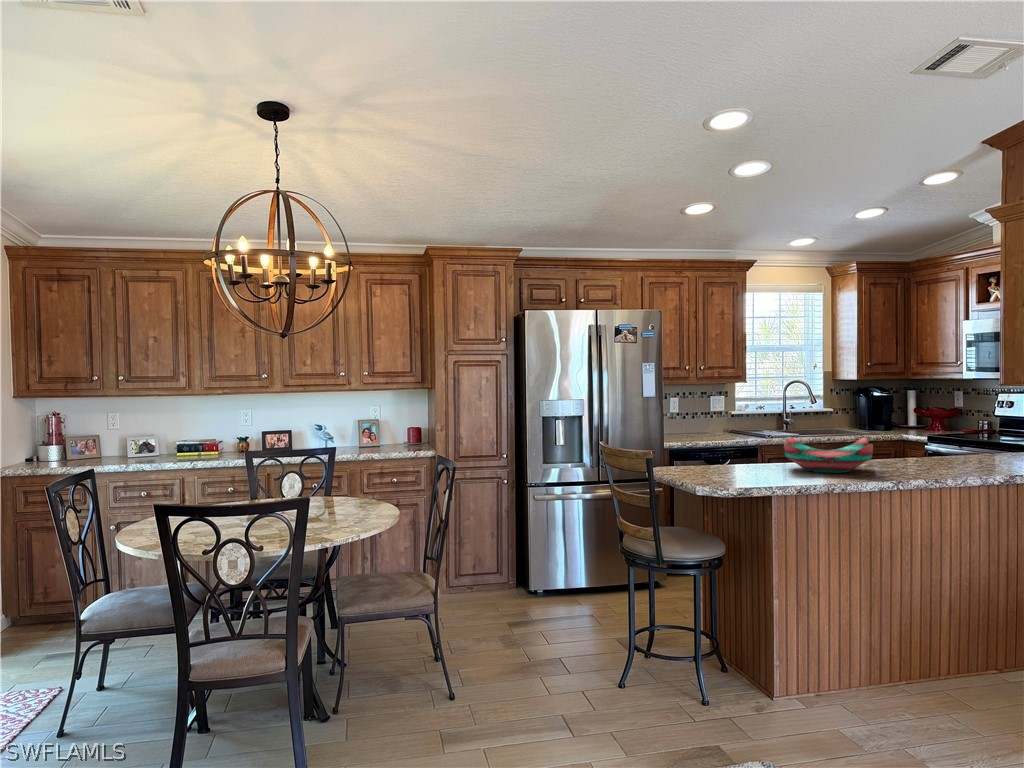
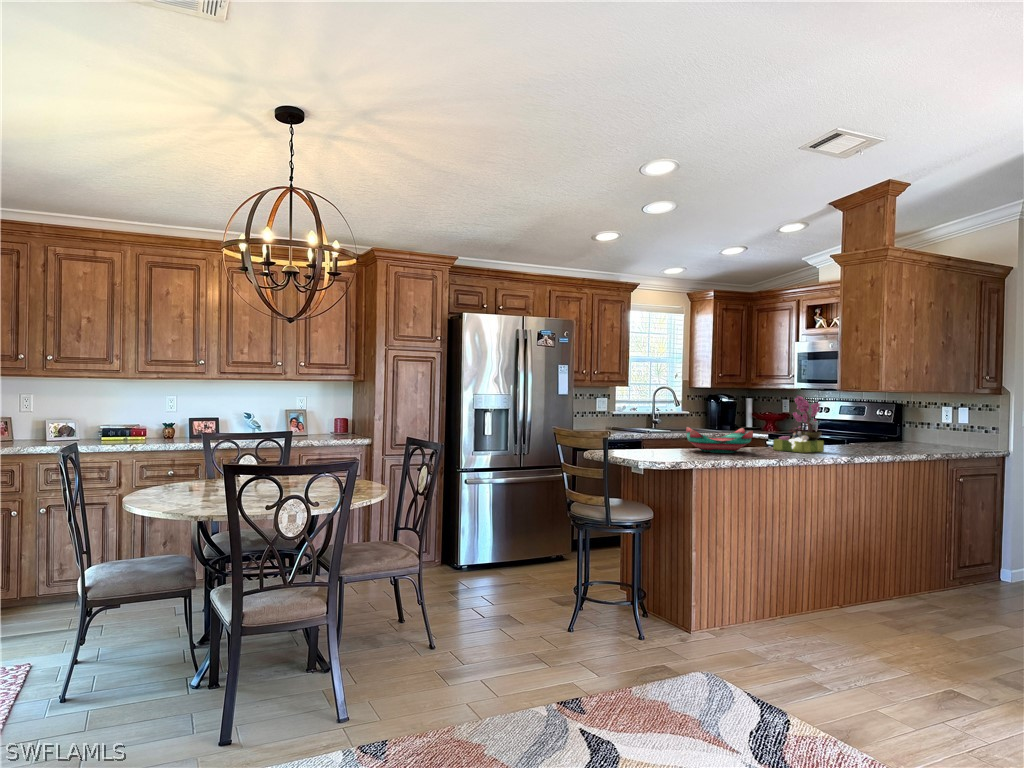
flower arrangement: none [914,391,991,472] -> present [773,396,824,453]

